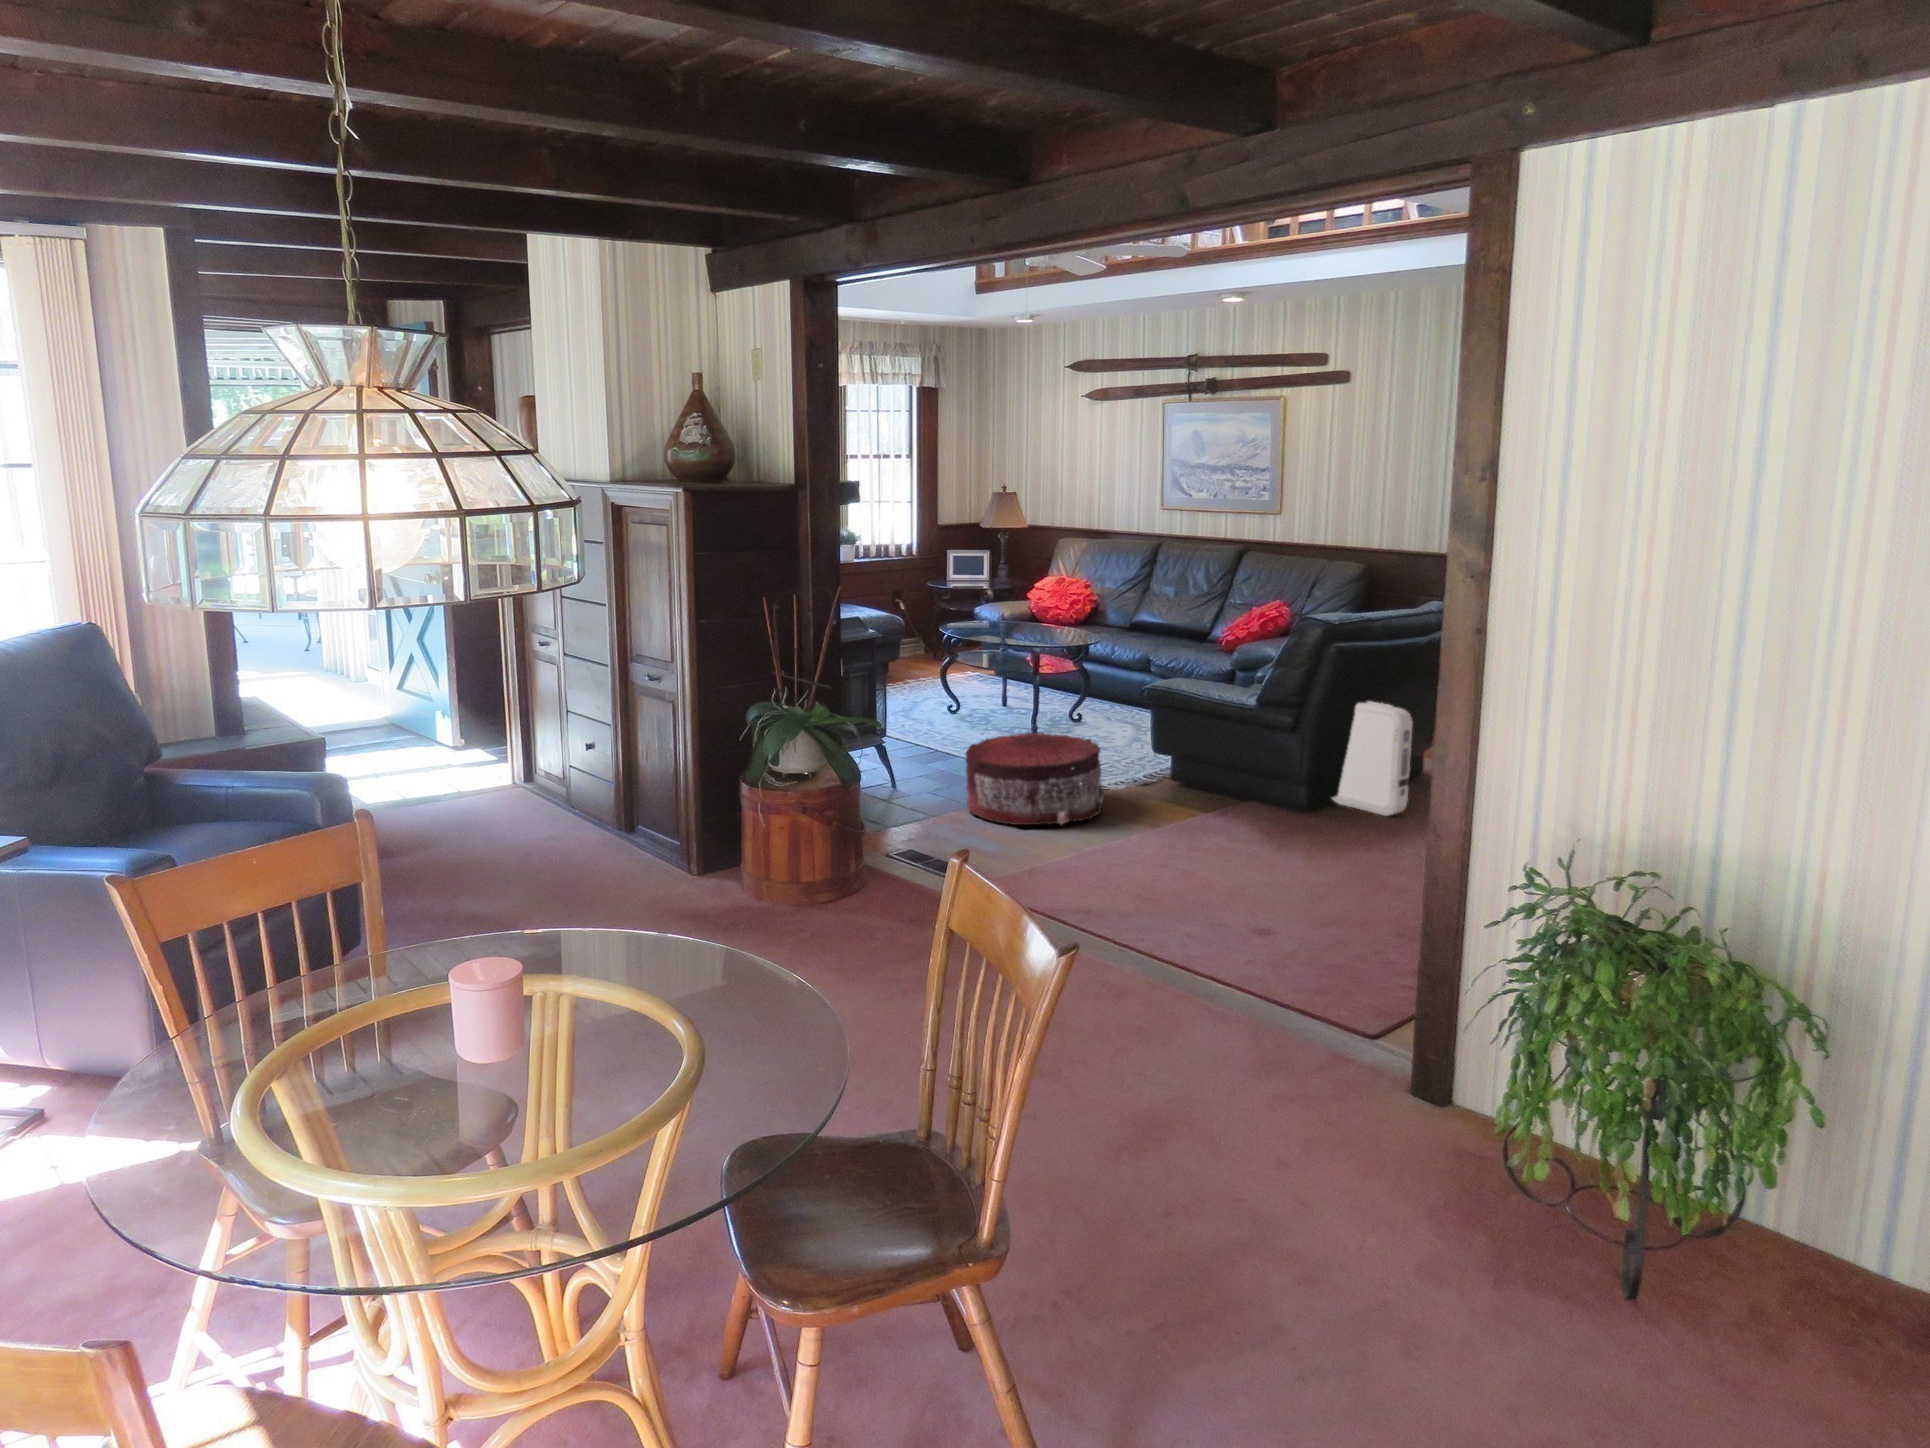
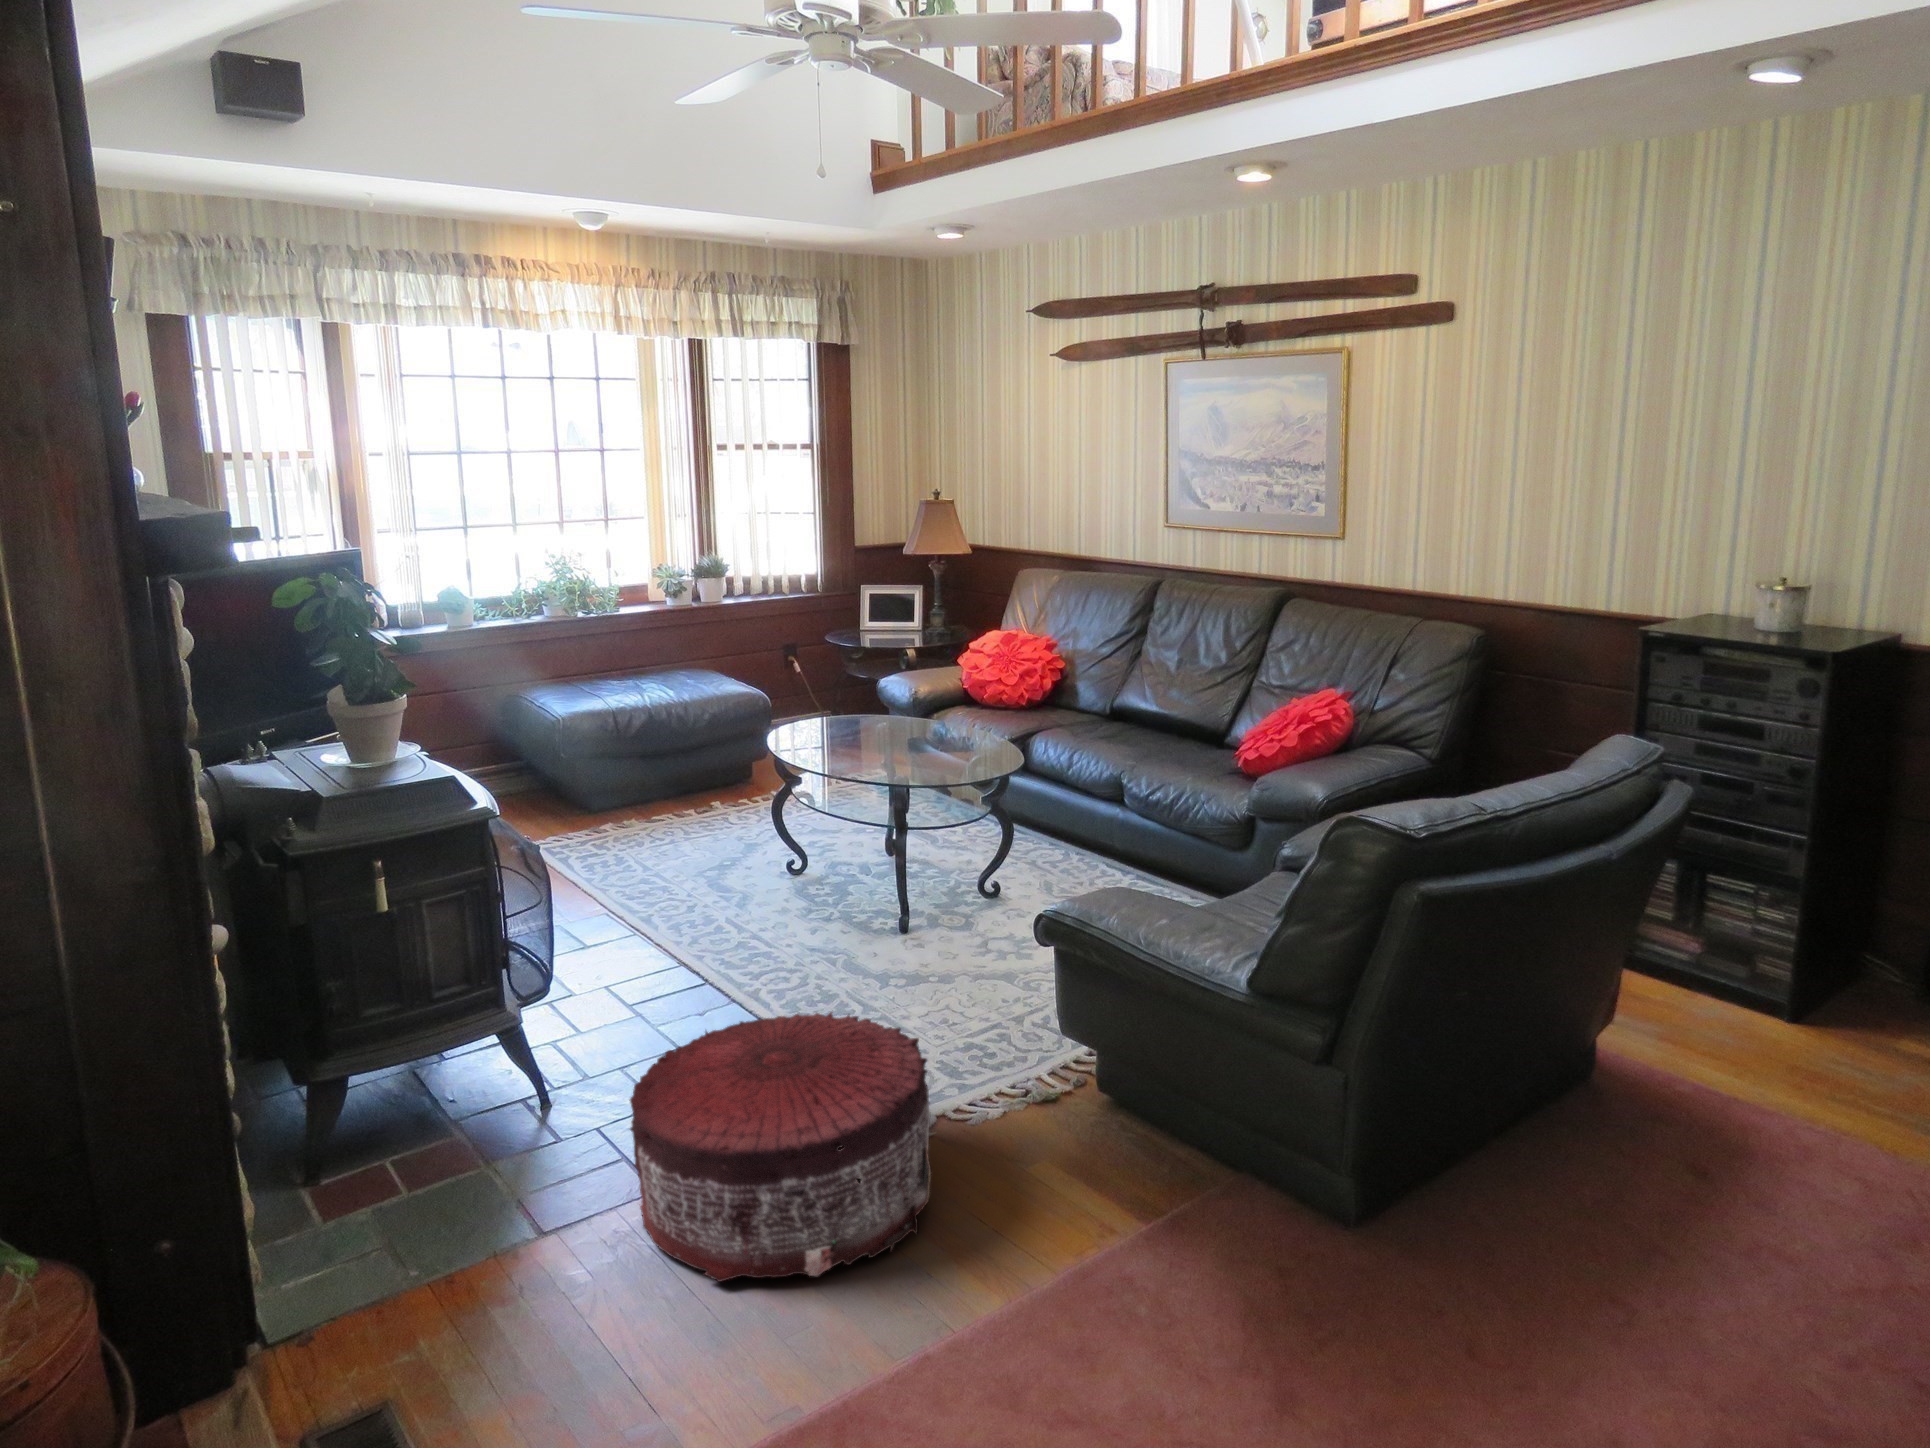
air purifier: present [1332,701,1412,816] -> none [1418,955,1601,1222]

